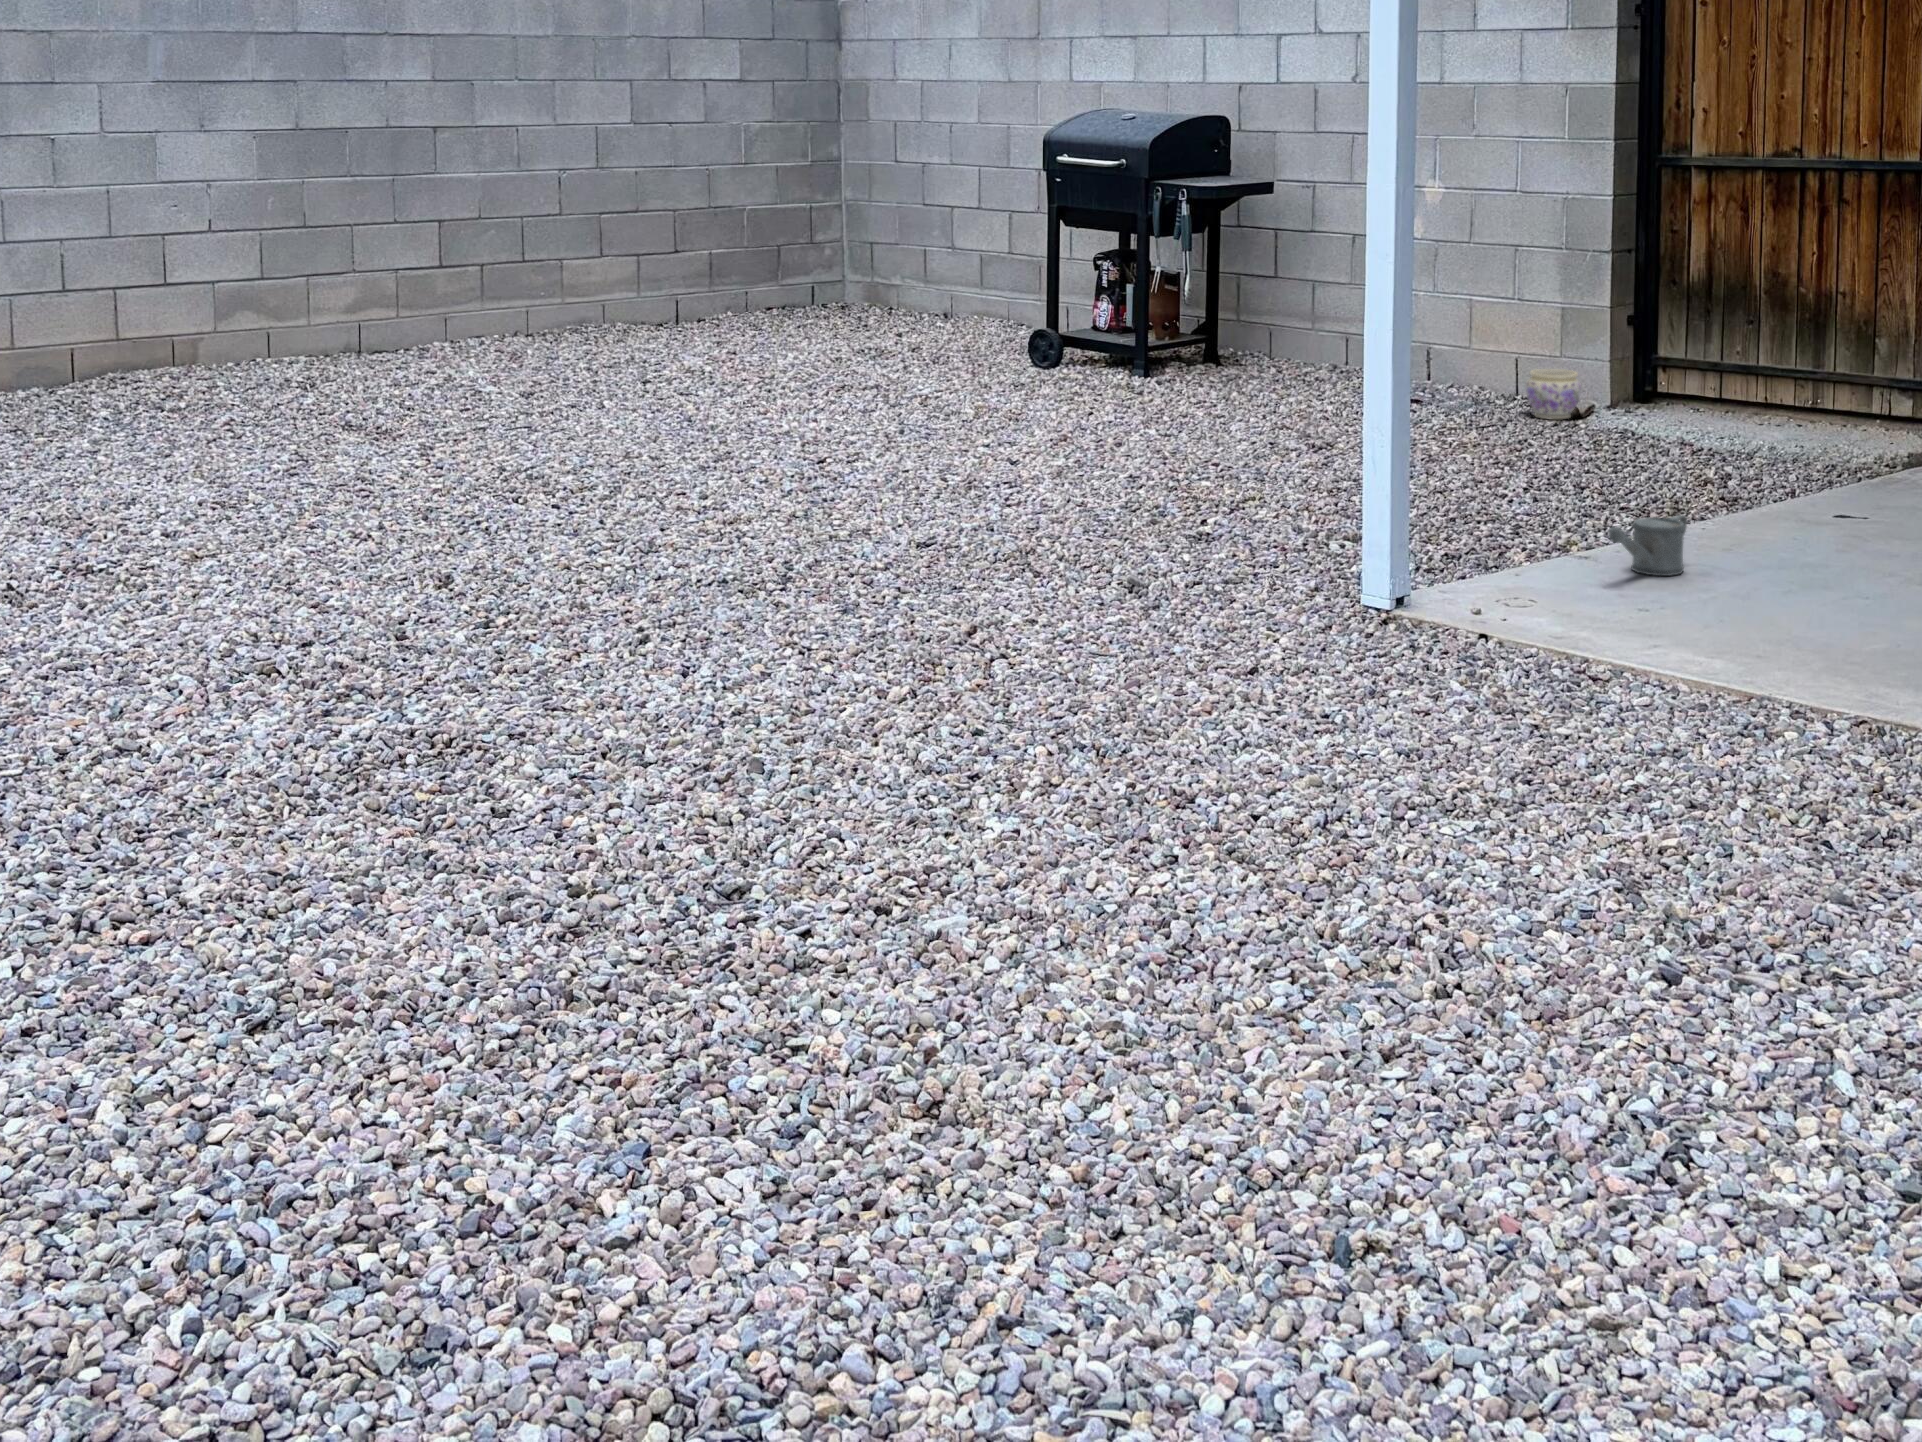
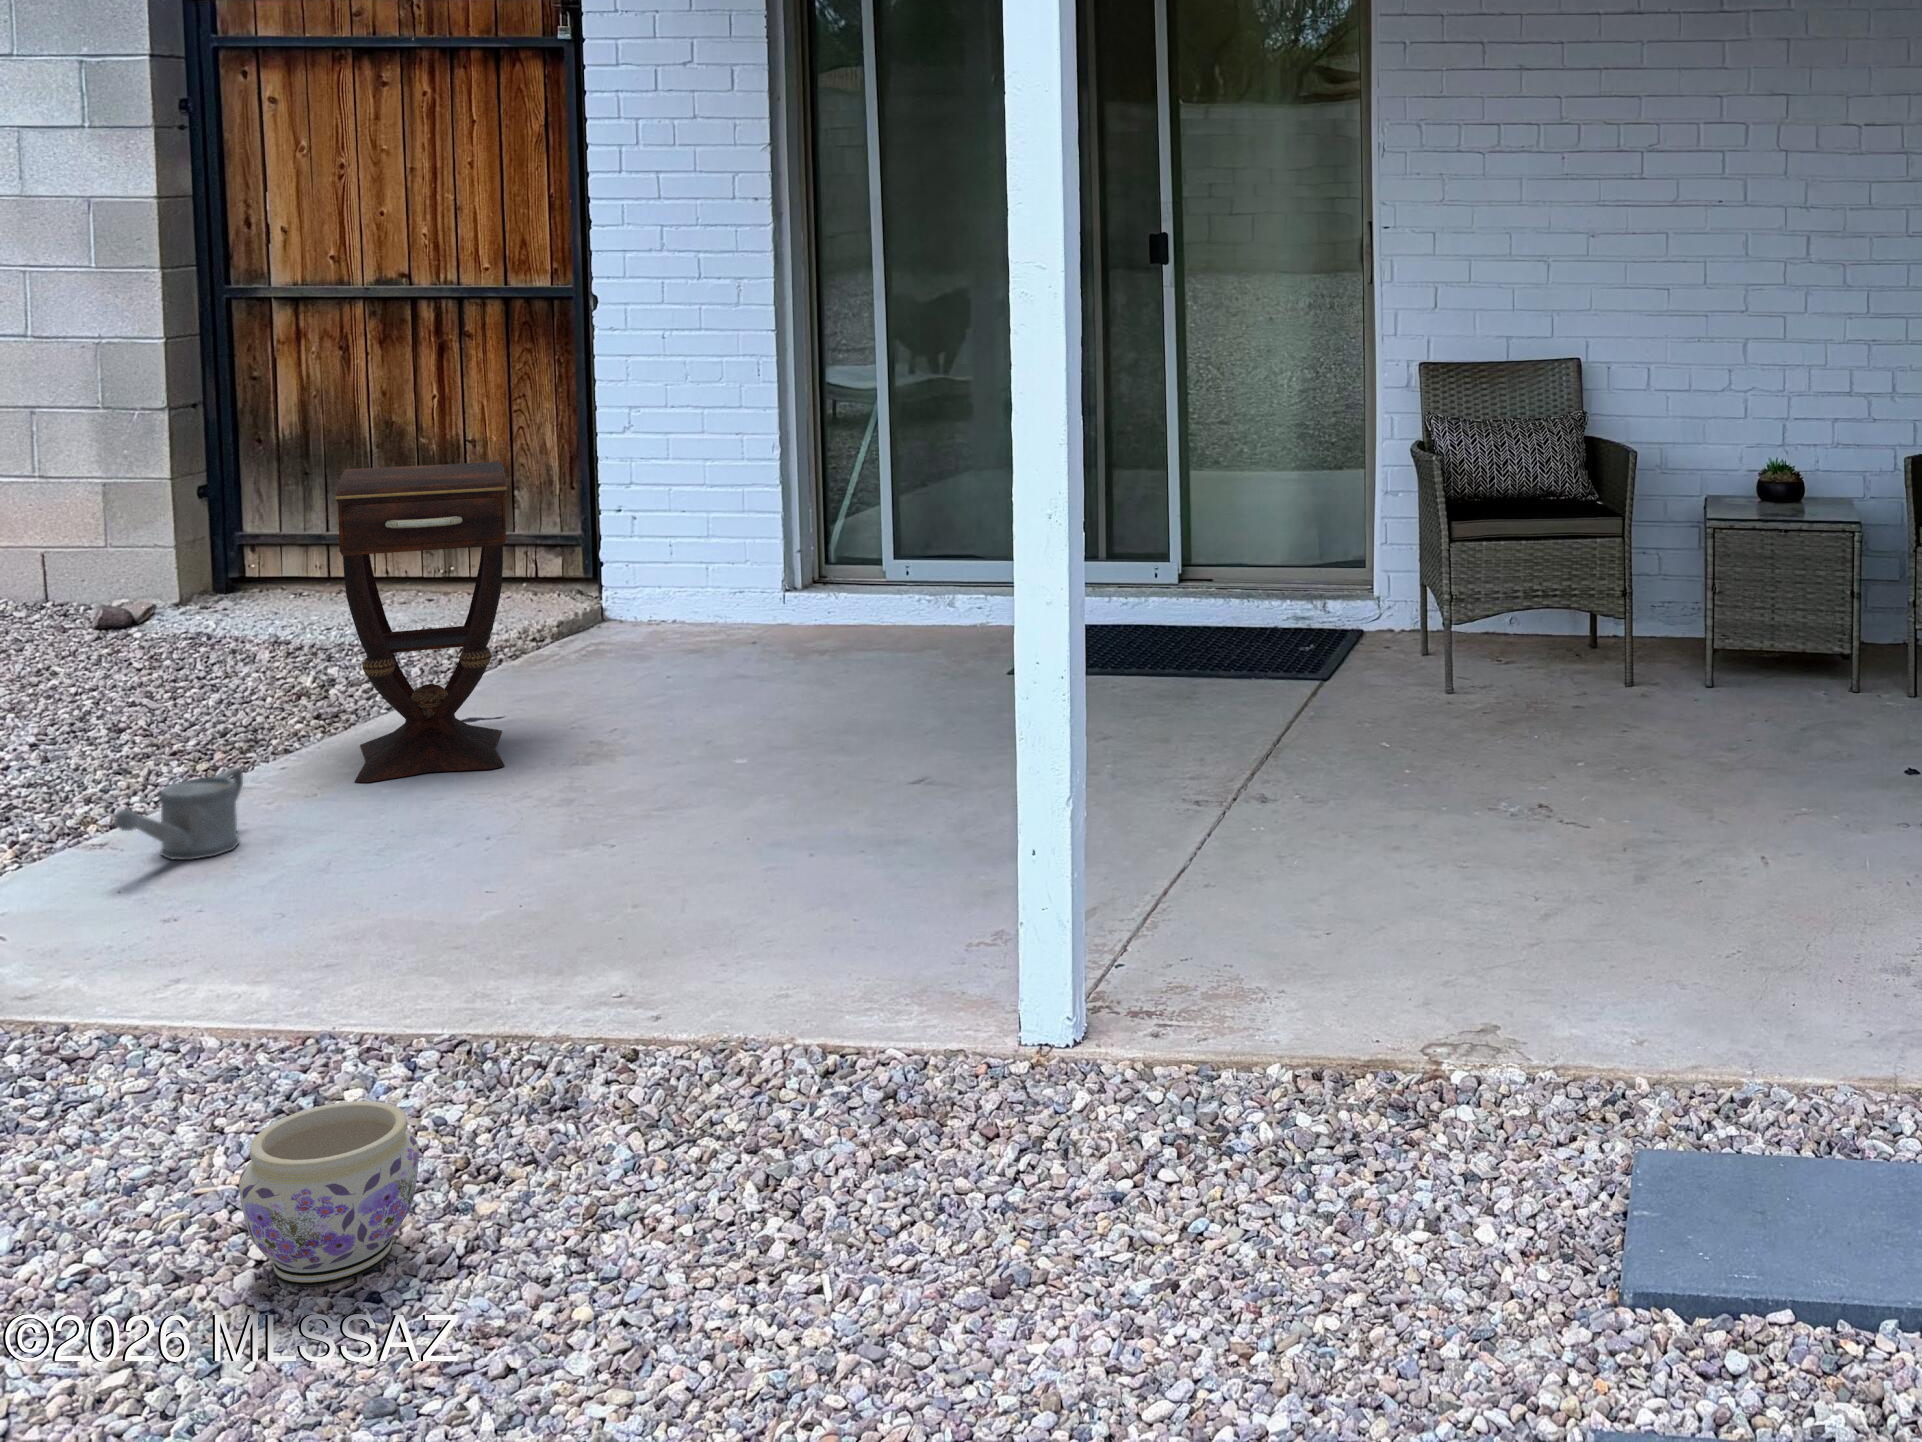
side table: none [1760,299,1894,554] -> present [335,462,507,783]
planter: present [1526,369,1581,420] -> present [239,1101,419,1286]

